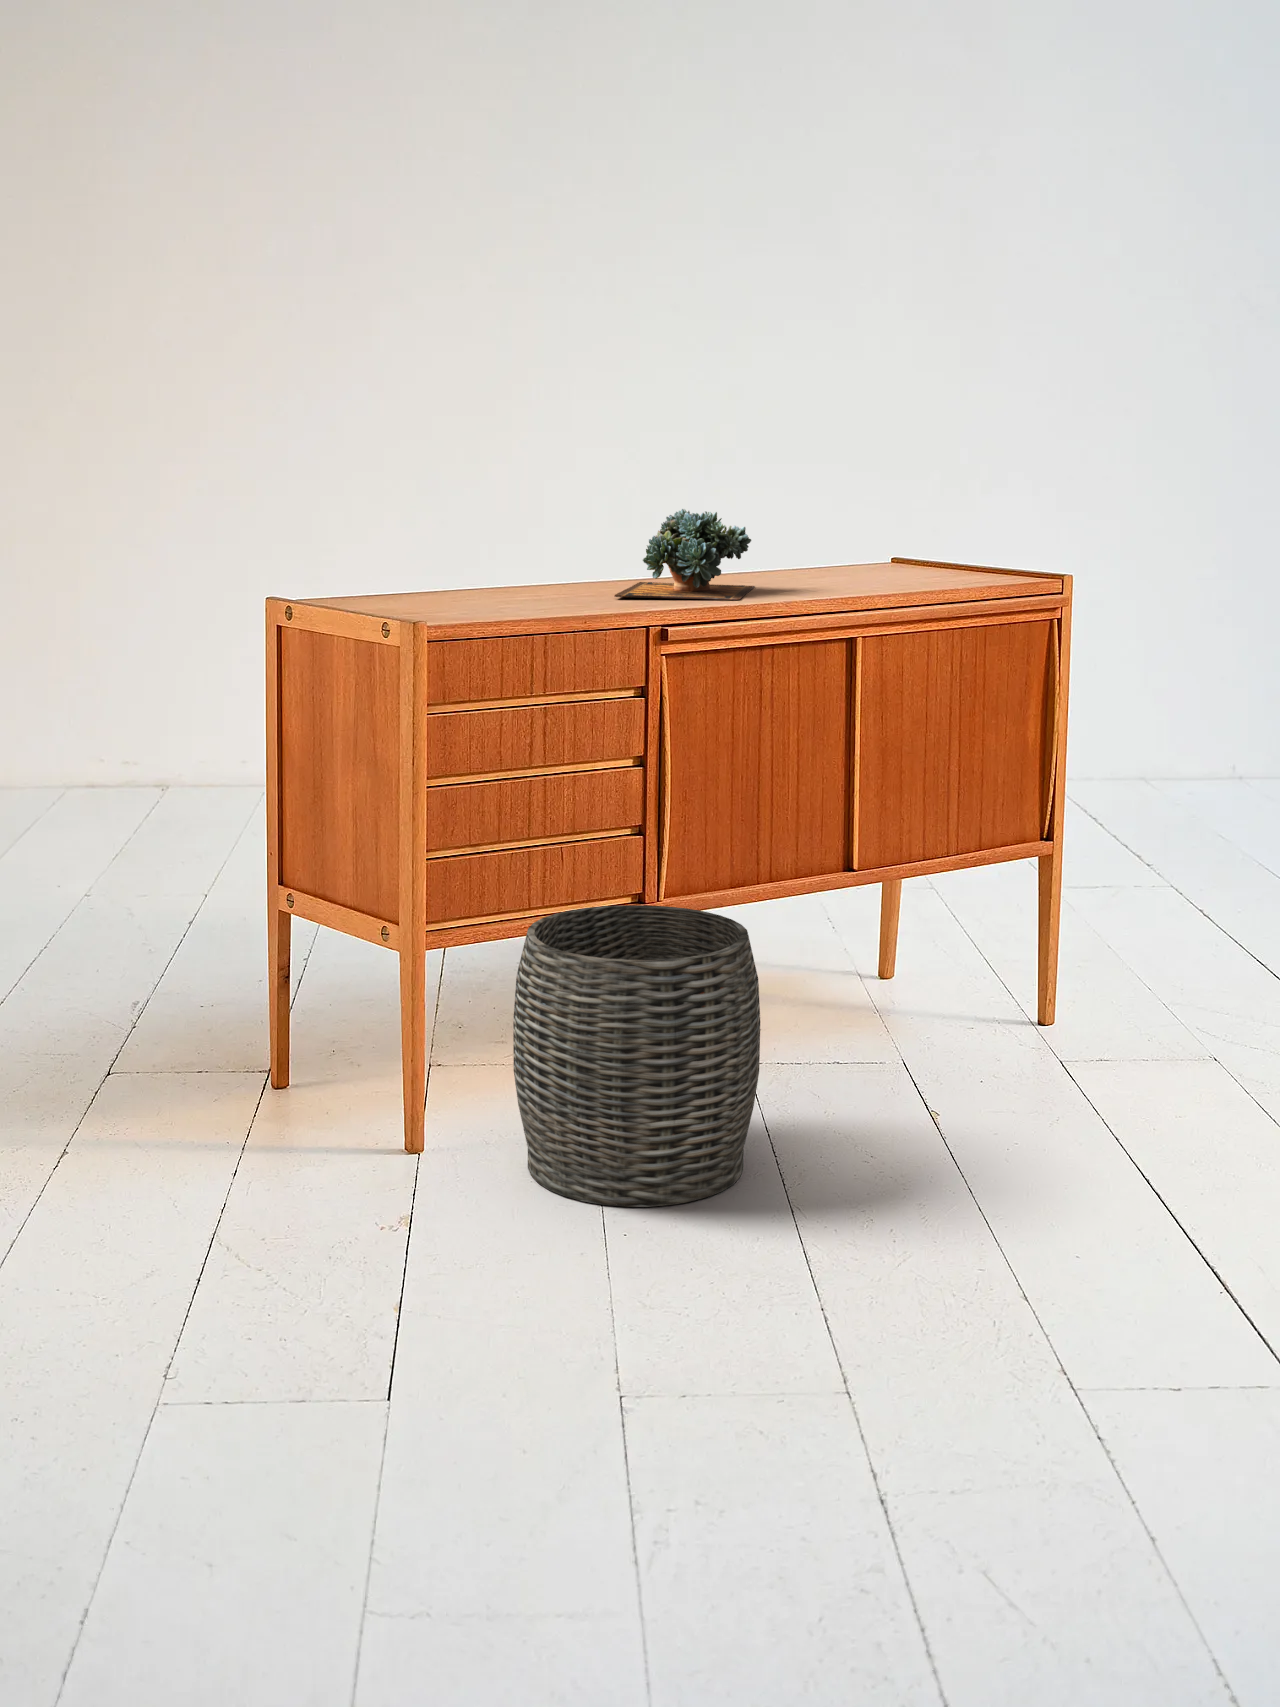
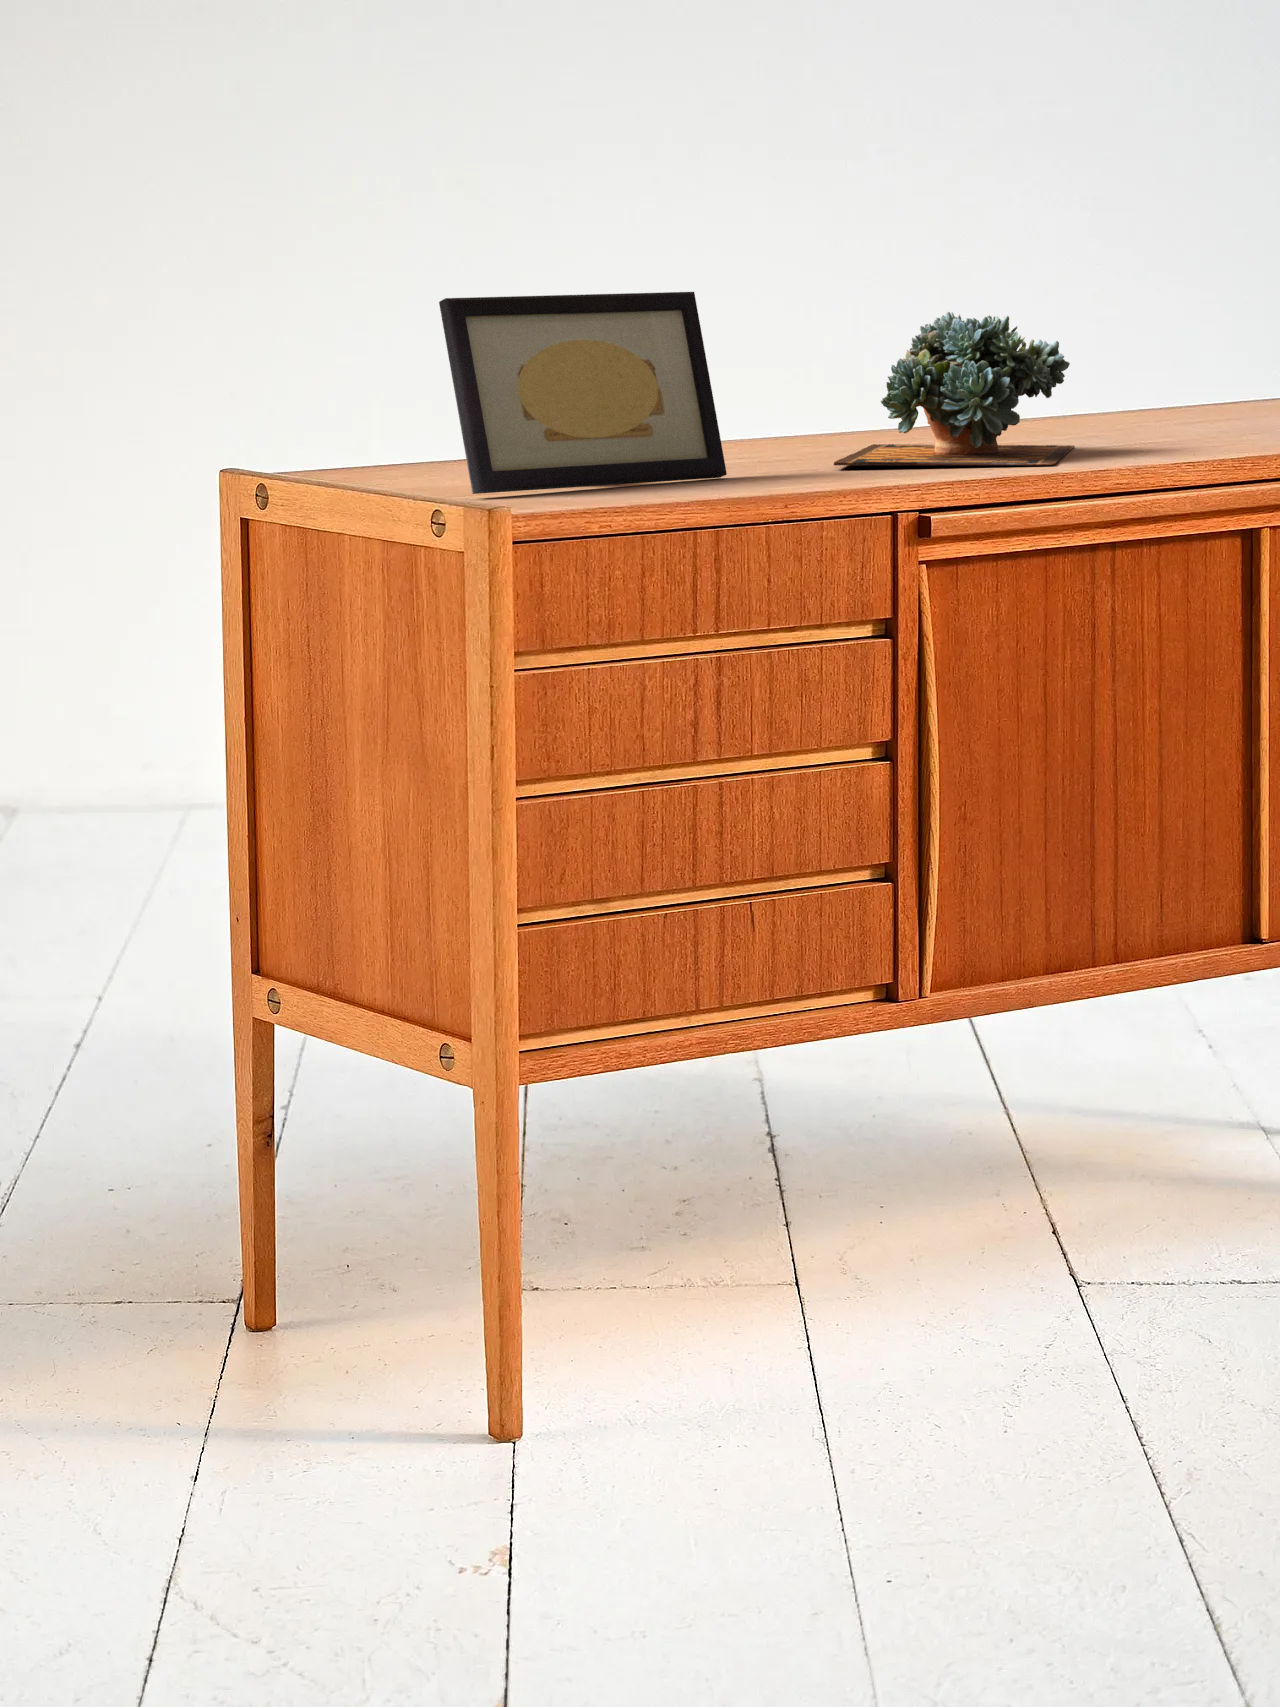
picture frame: none [387,496,553,611] -> present [439,292,727,494]
woven basket: present [513,905,760,1207] -> none [673,1002,1108,1539]

